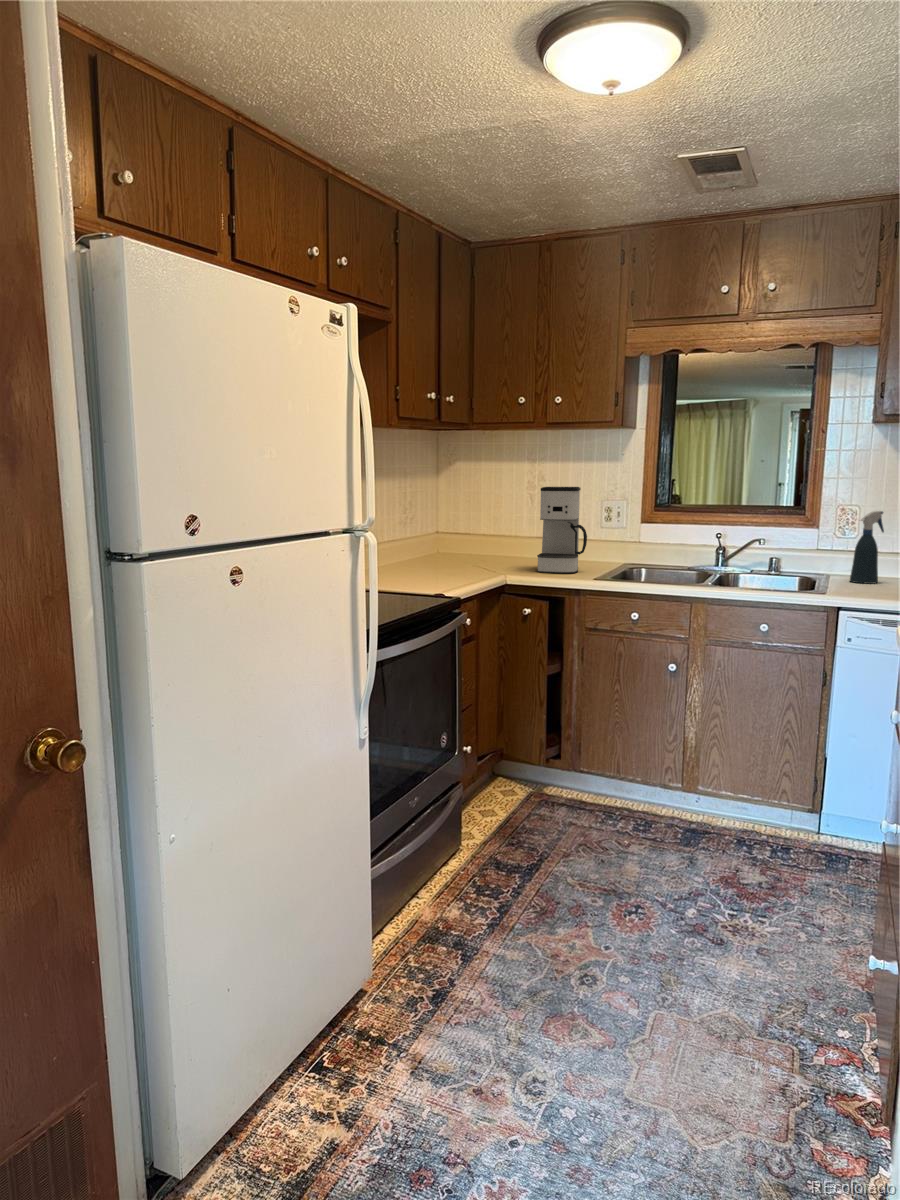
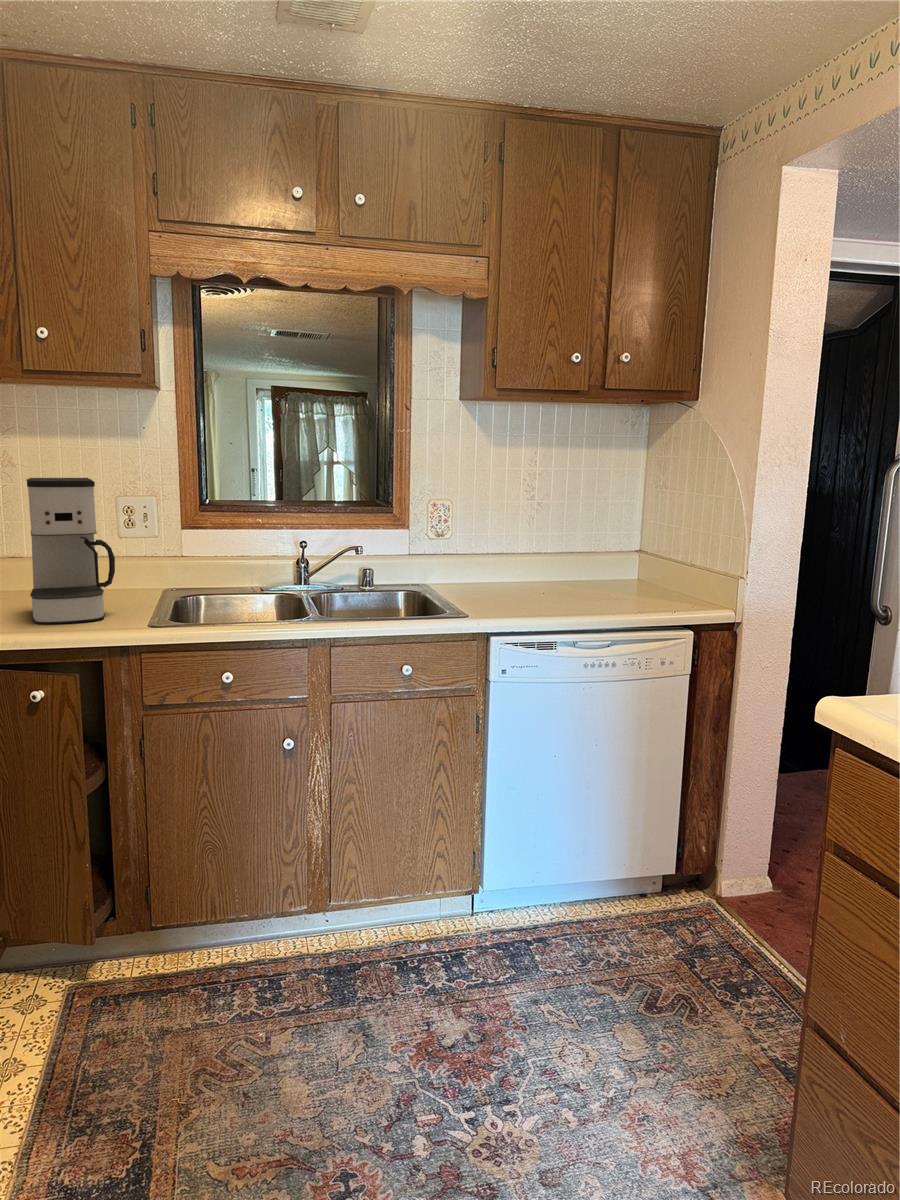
spray bottle: present [850,511,884,584] -> none [451,505,481,593]

